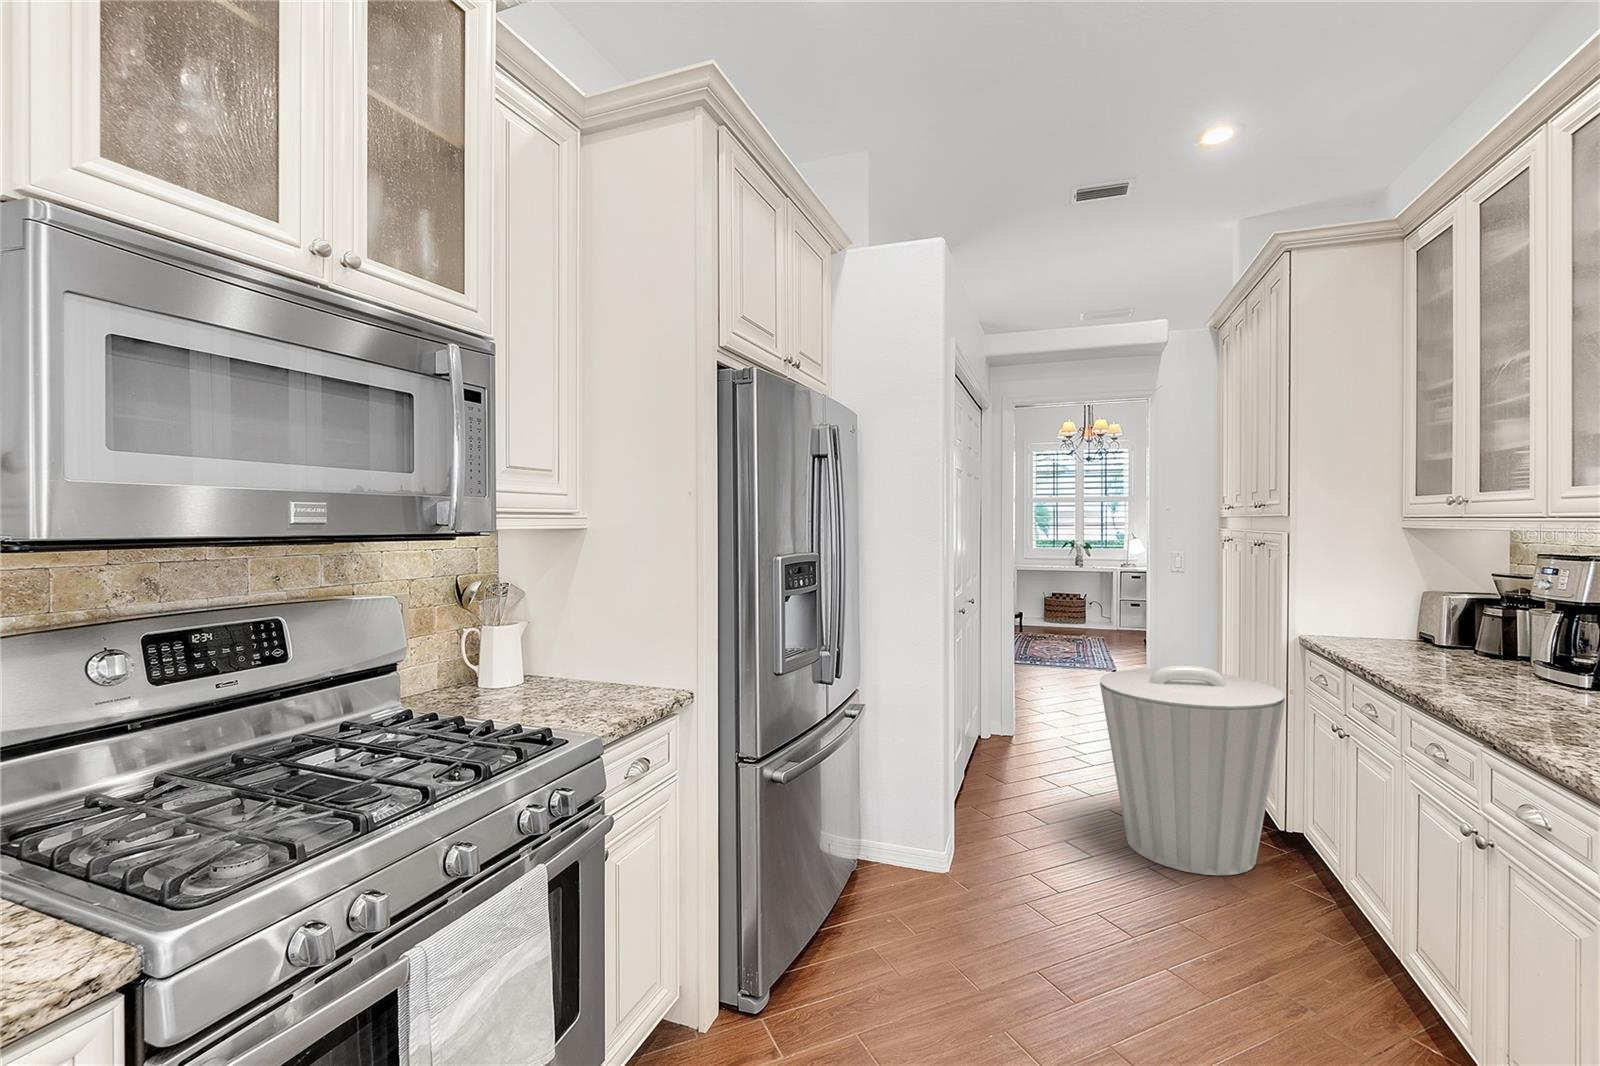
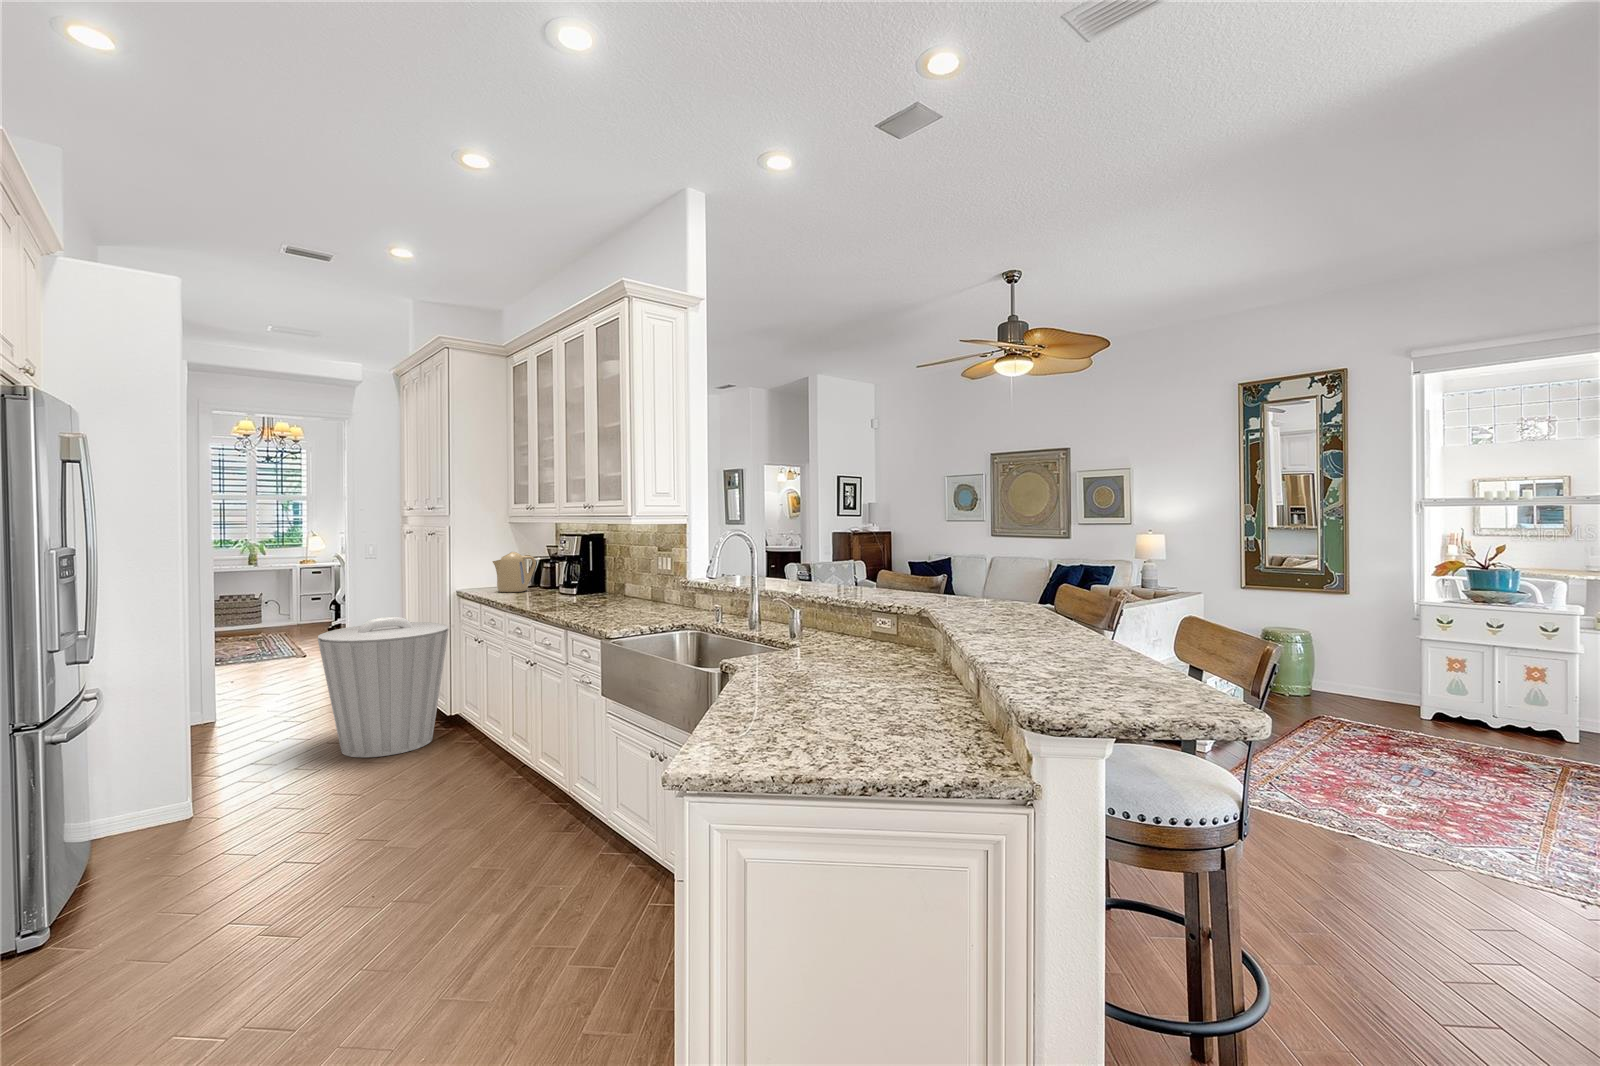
kettle: none [1368,585,1466,660] -> present [493,552,536,592]

